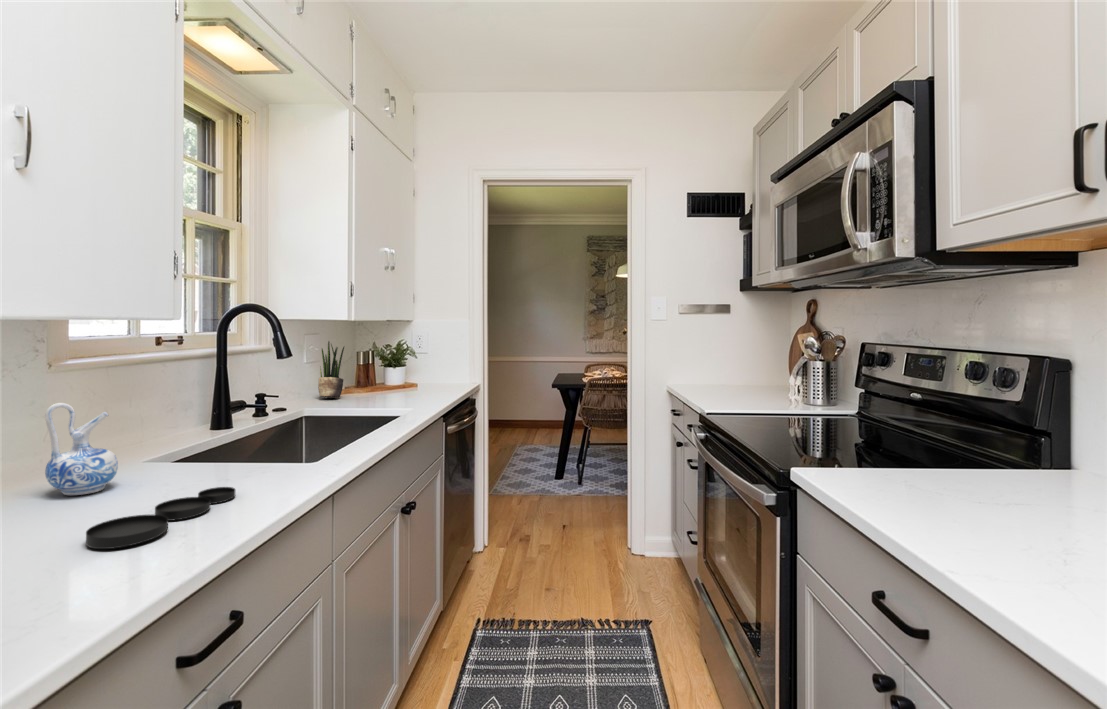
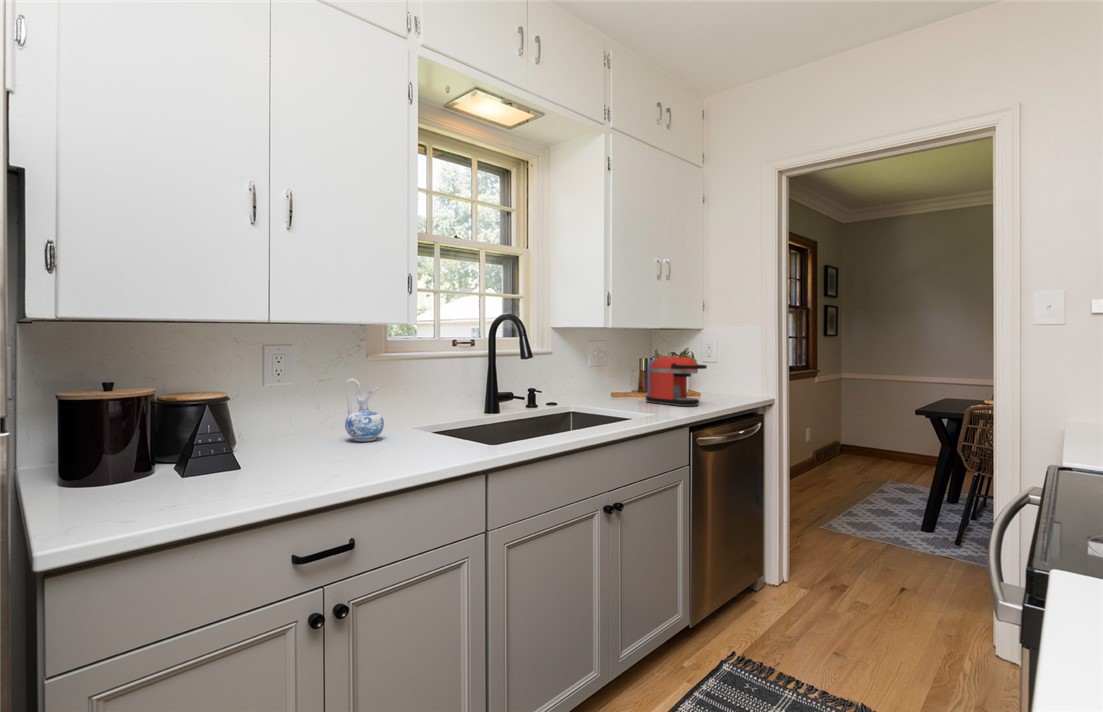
potted plant: present [318,342,344,397] -> none [594,346,617,400]
coffee maker: none [377,351,443,400] -> present [646,356,707,406]
plate: present [86,487,235,549] -> none [321,446,428,469]

